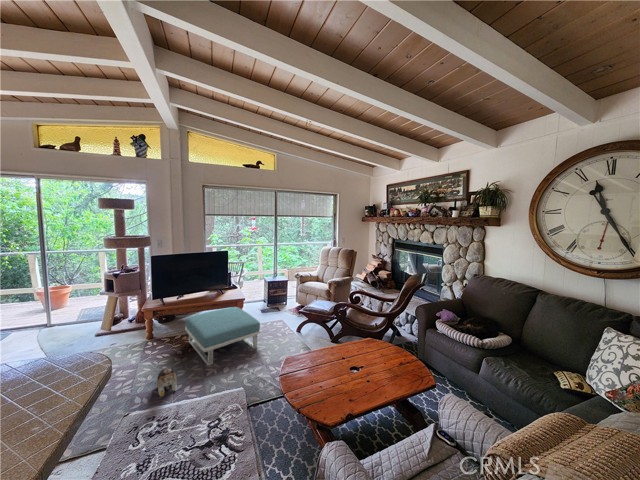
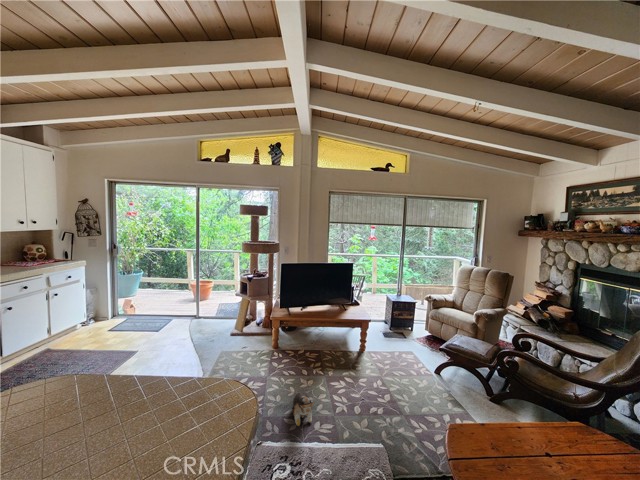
footstool: present [185,307,260,366] -> none [311,328,395,397]

